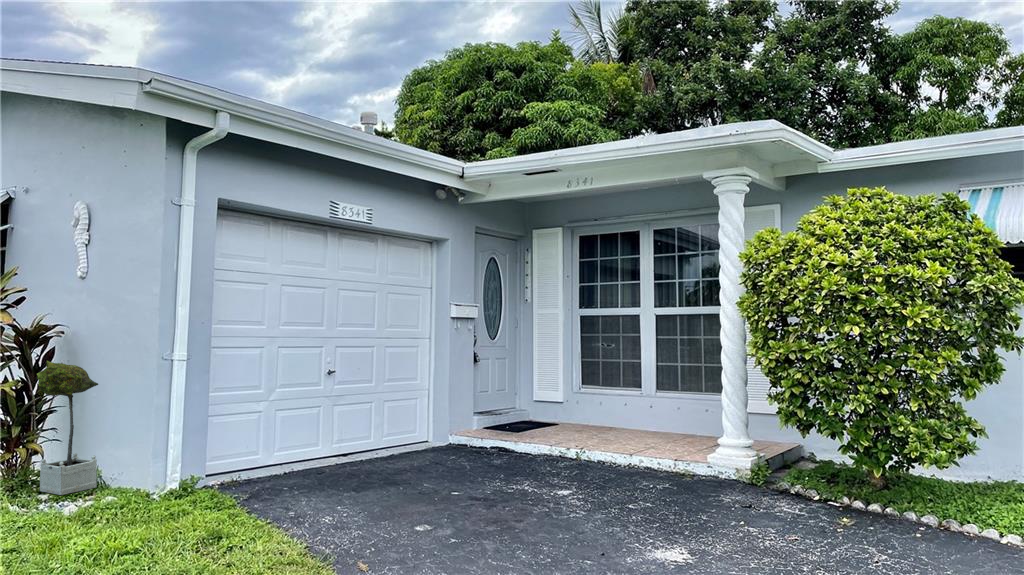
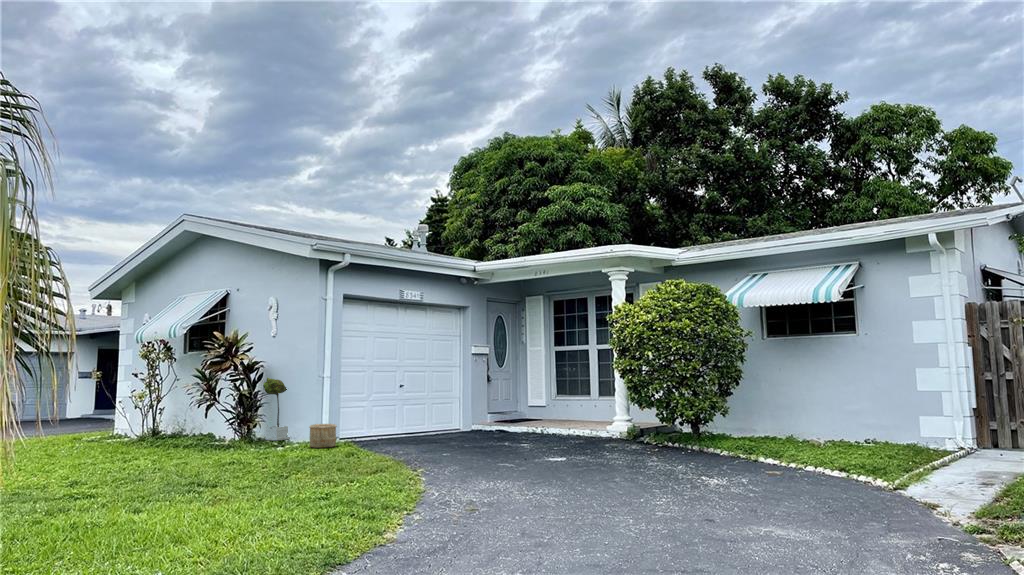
wooden bucket: none [112,472,185,536] -> present [309,424,337,448]

